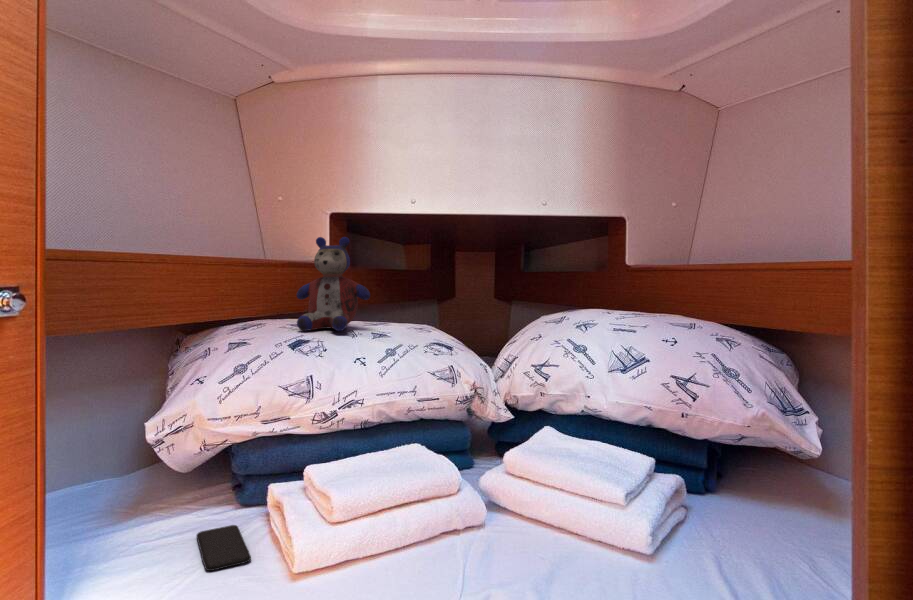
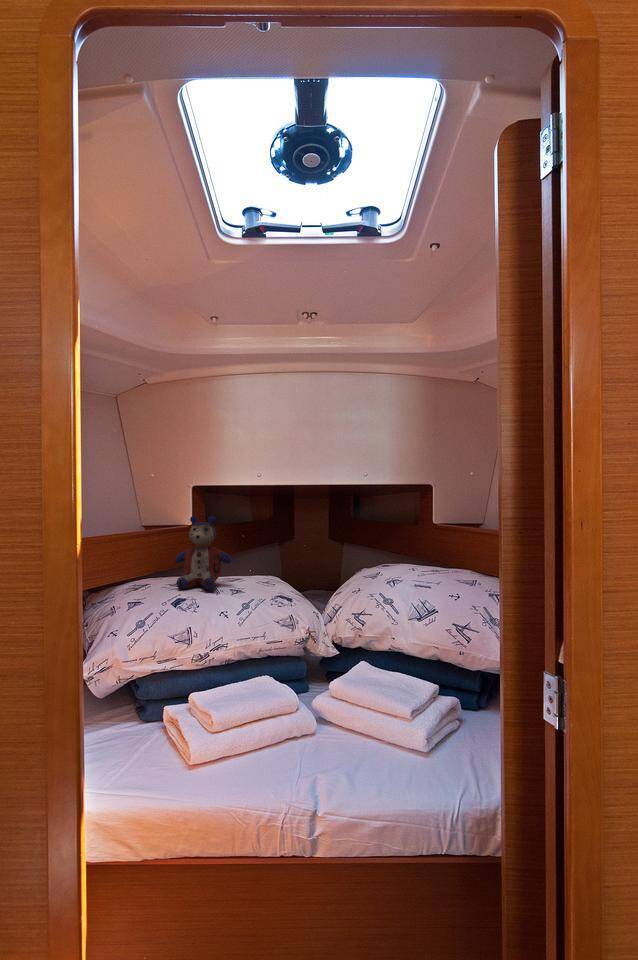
smartphone: present [197,525,251,571] -> none [114,738,155,768]

